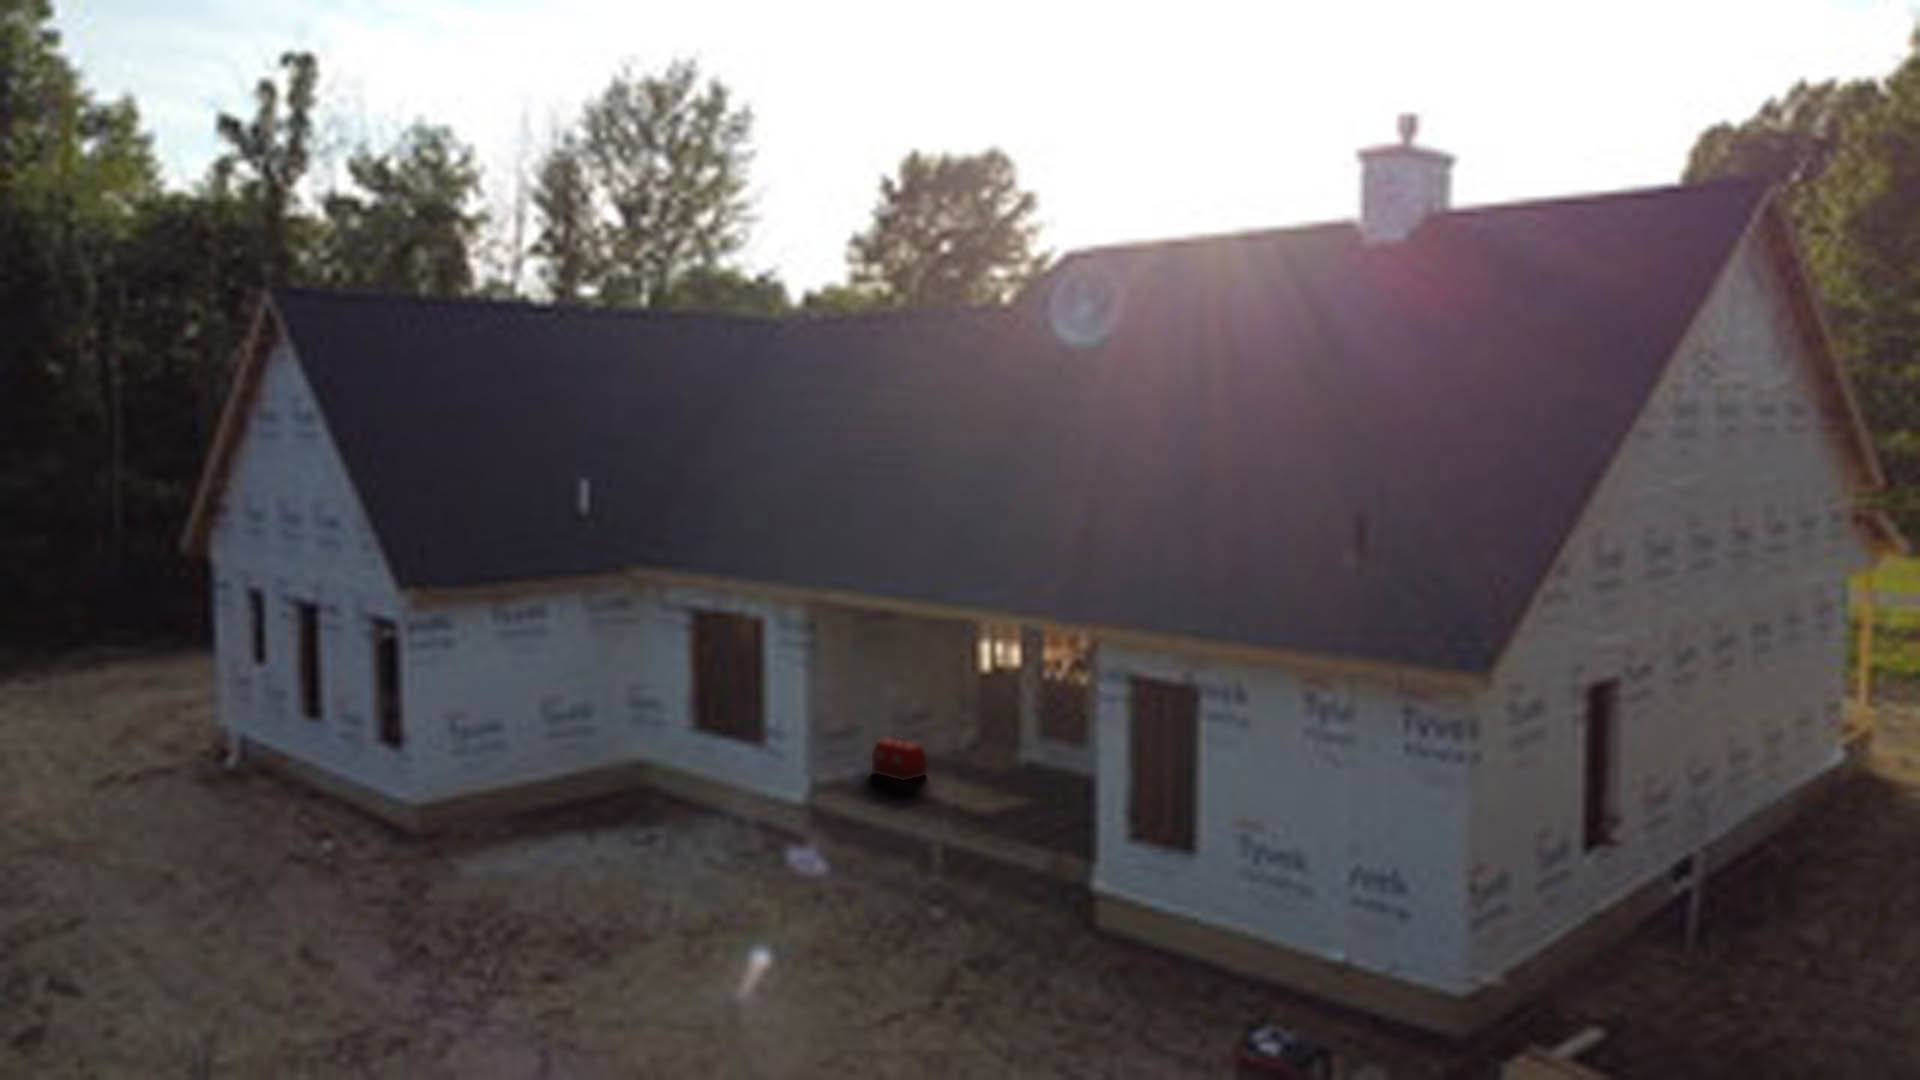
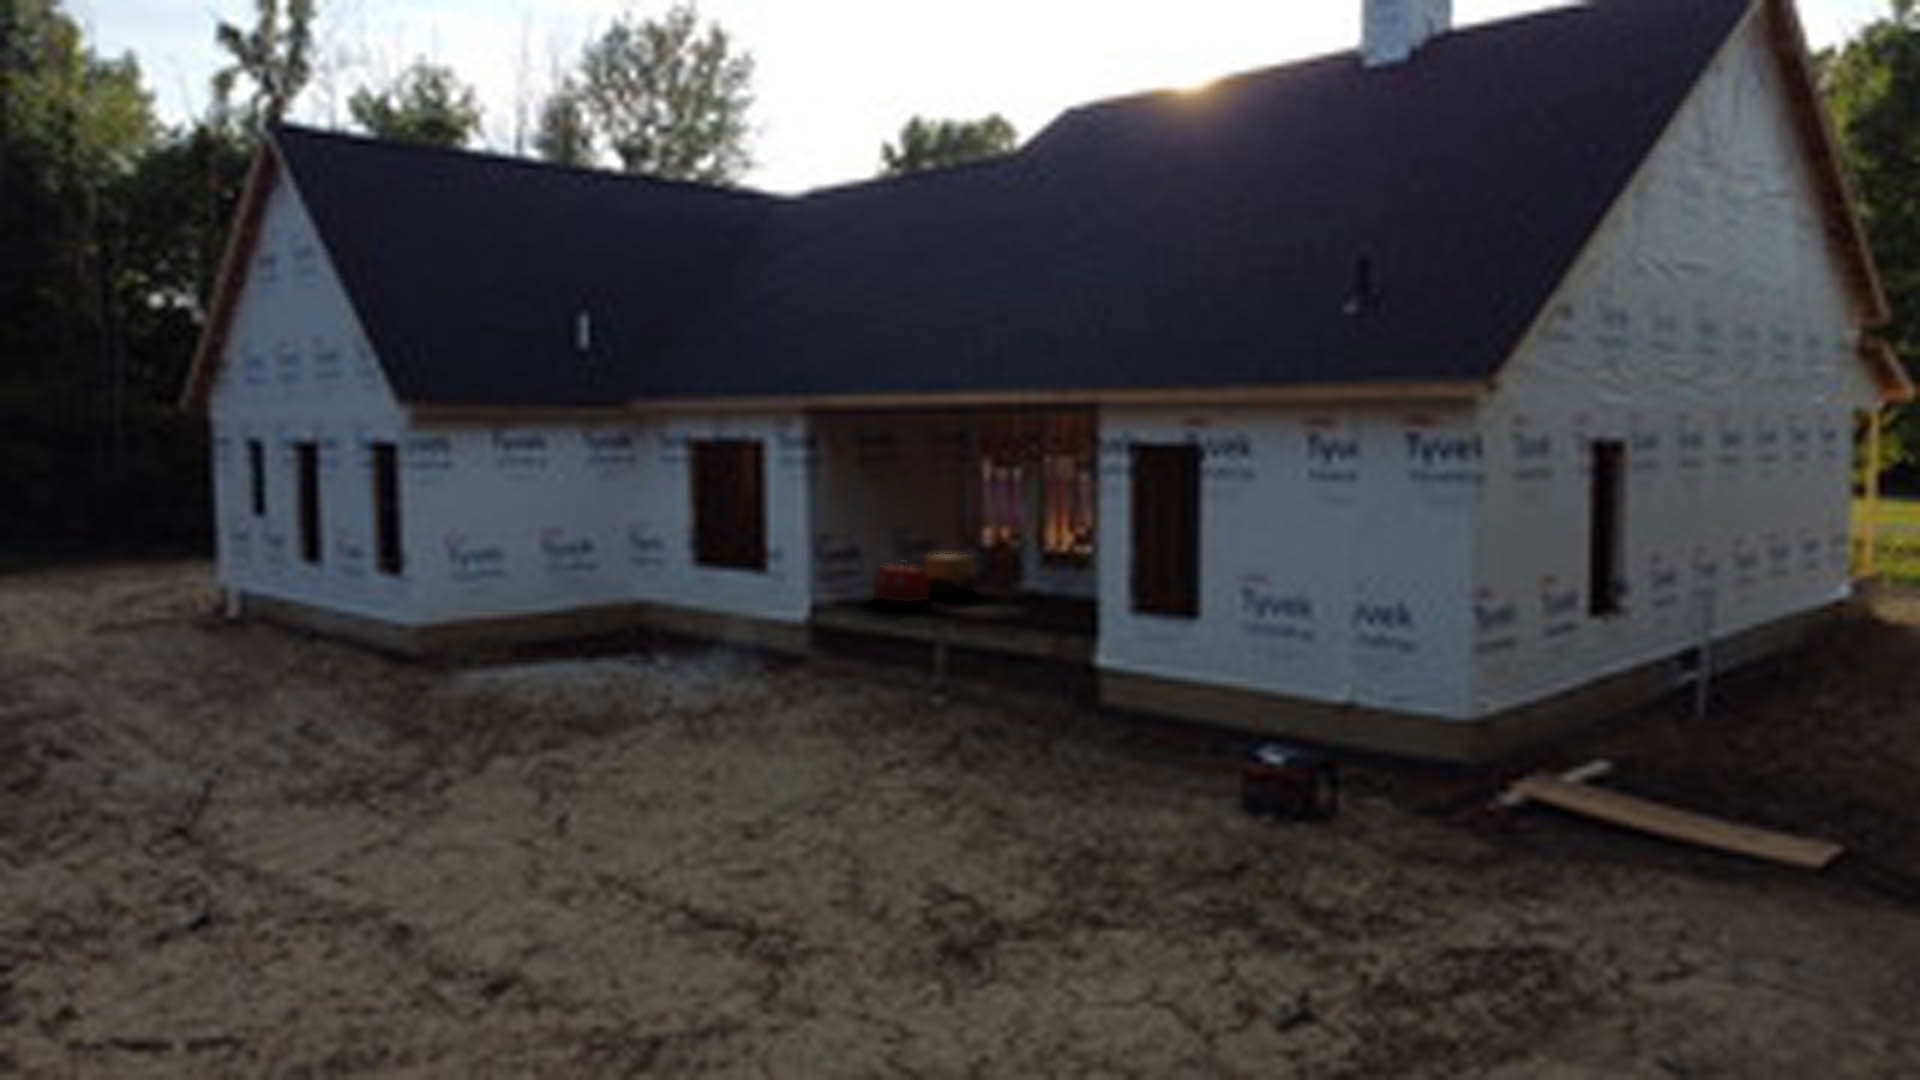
cardboard box: none [922,720,971,765] -> present [923,554,974,594]

